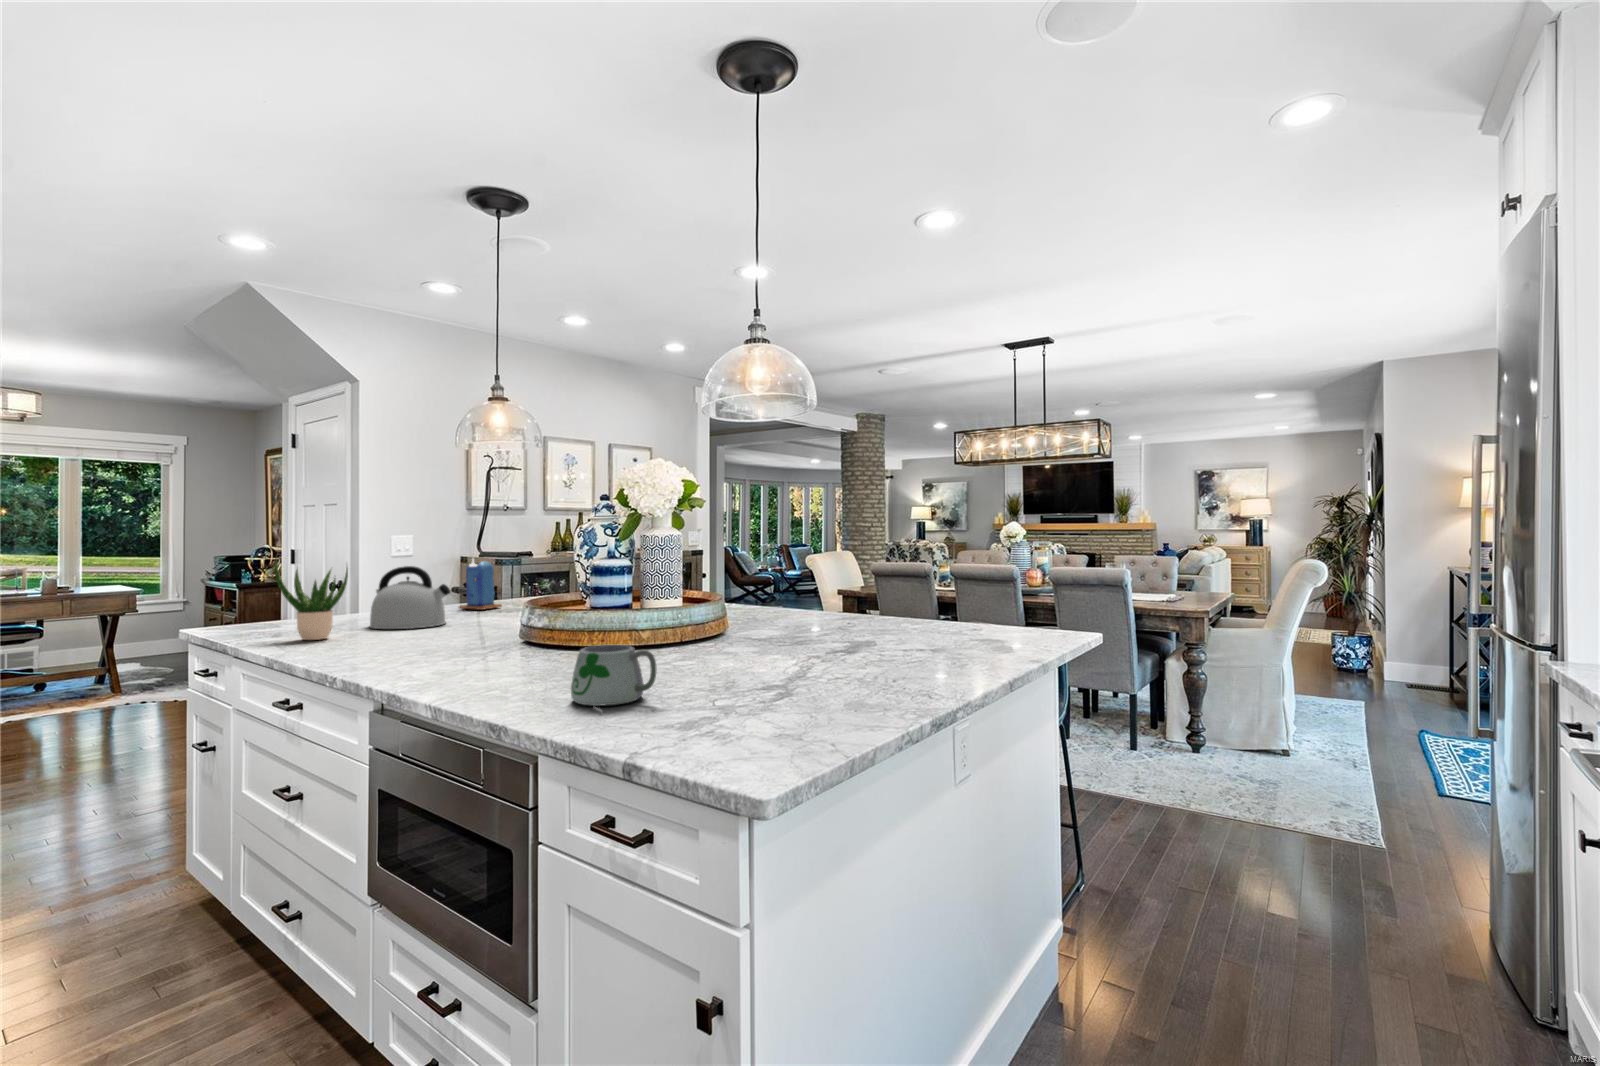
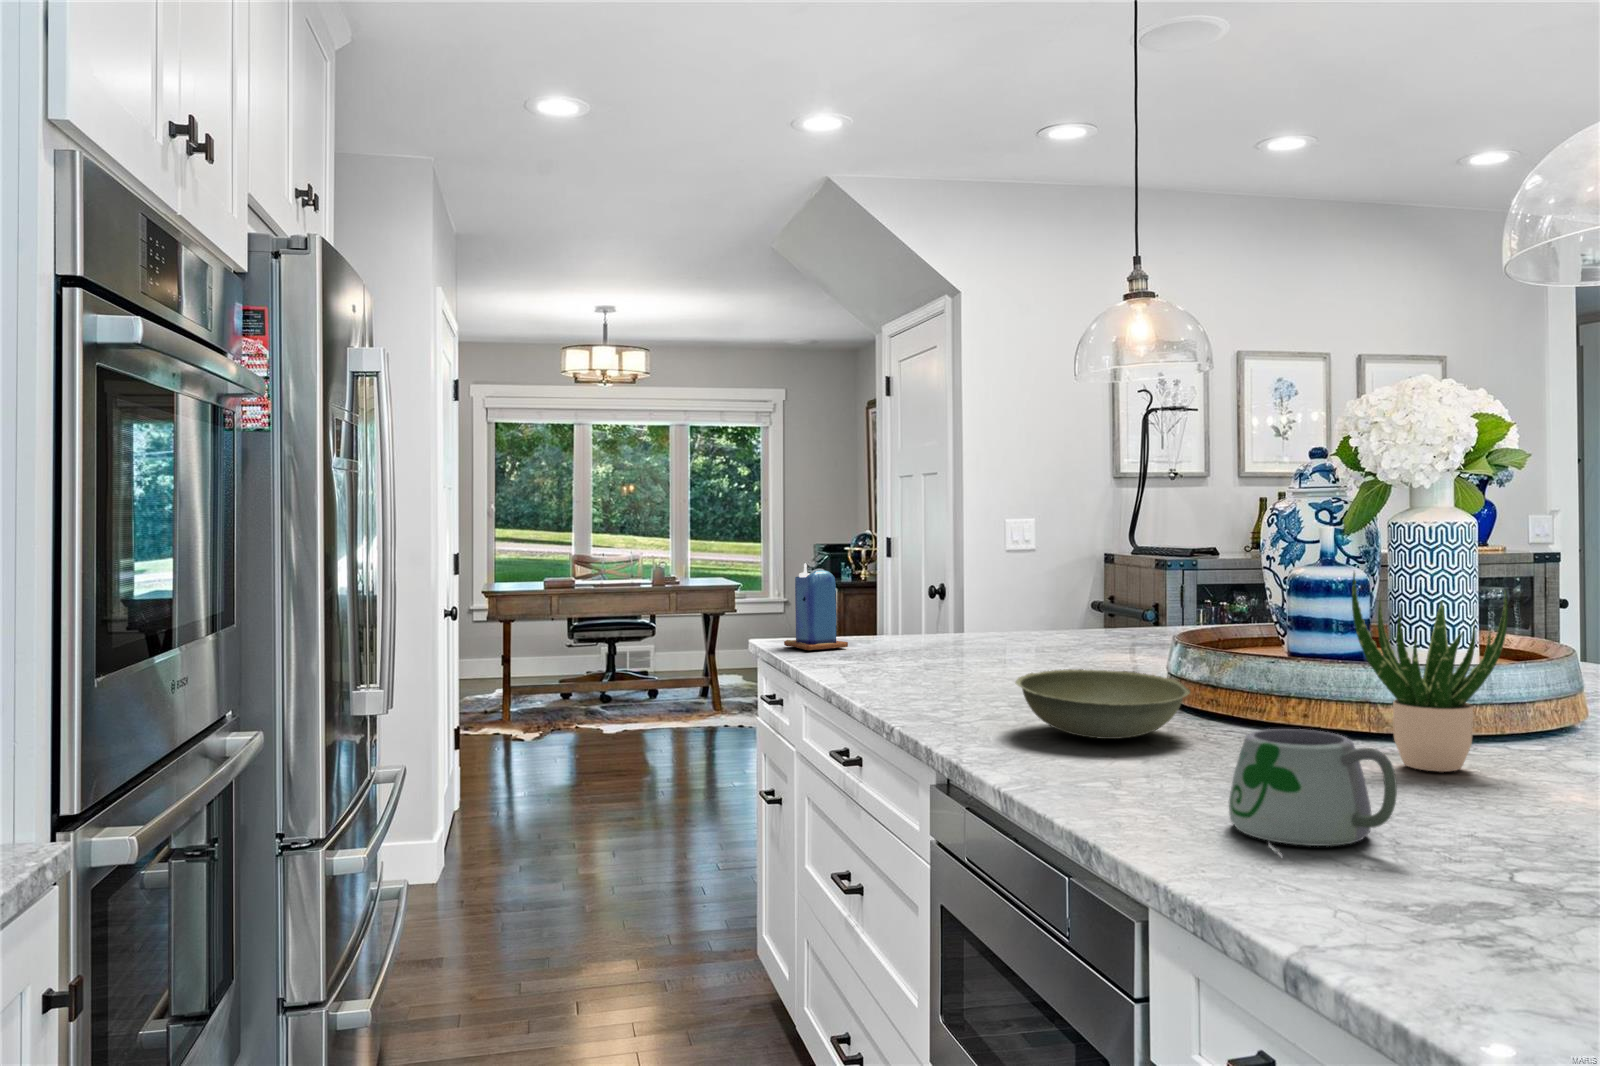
potted plant: present [275,559,348,640] -> present [1352,572,1508,772]
candle: present [459,559,502,610] -> present [784,563,848,650]
kettle: present [369,566,450,629] -> none [957,568,1069,662]
bowl: none [427,625,540,667] -> present [1016,669,1190,739]

